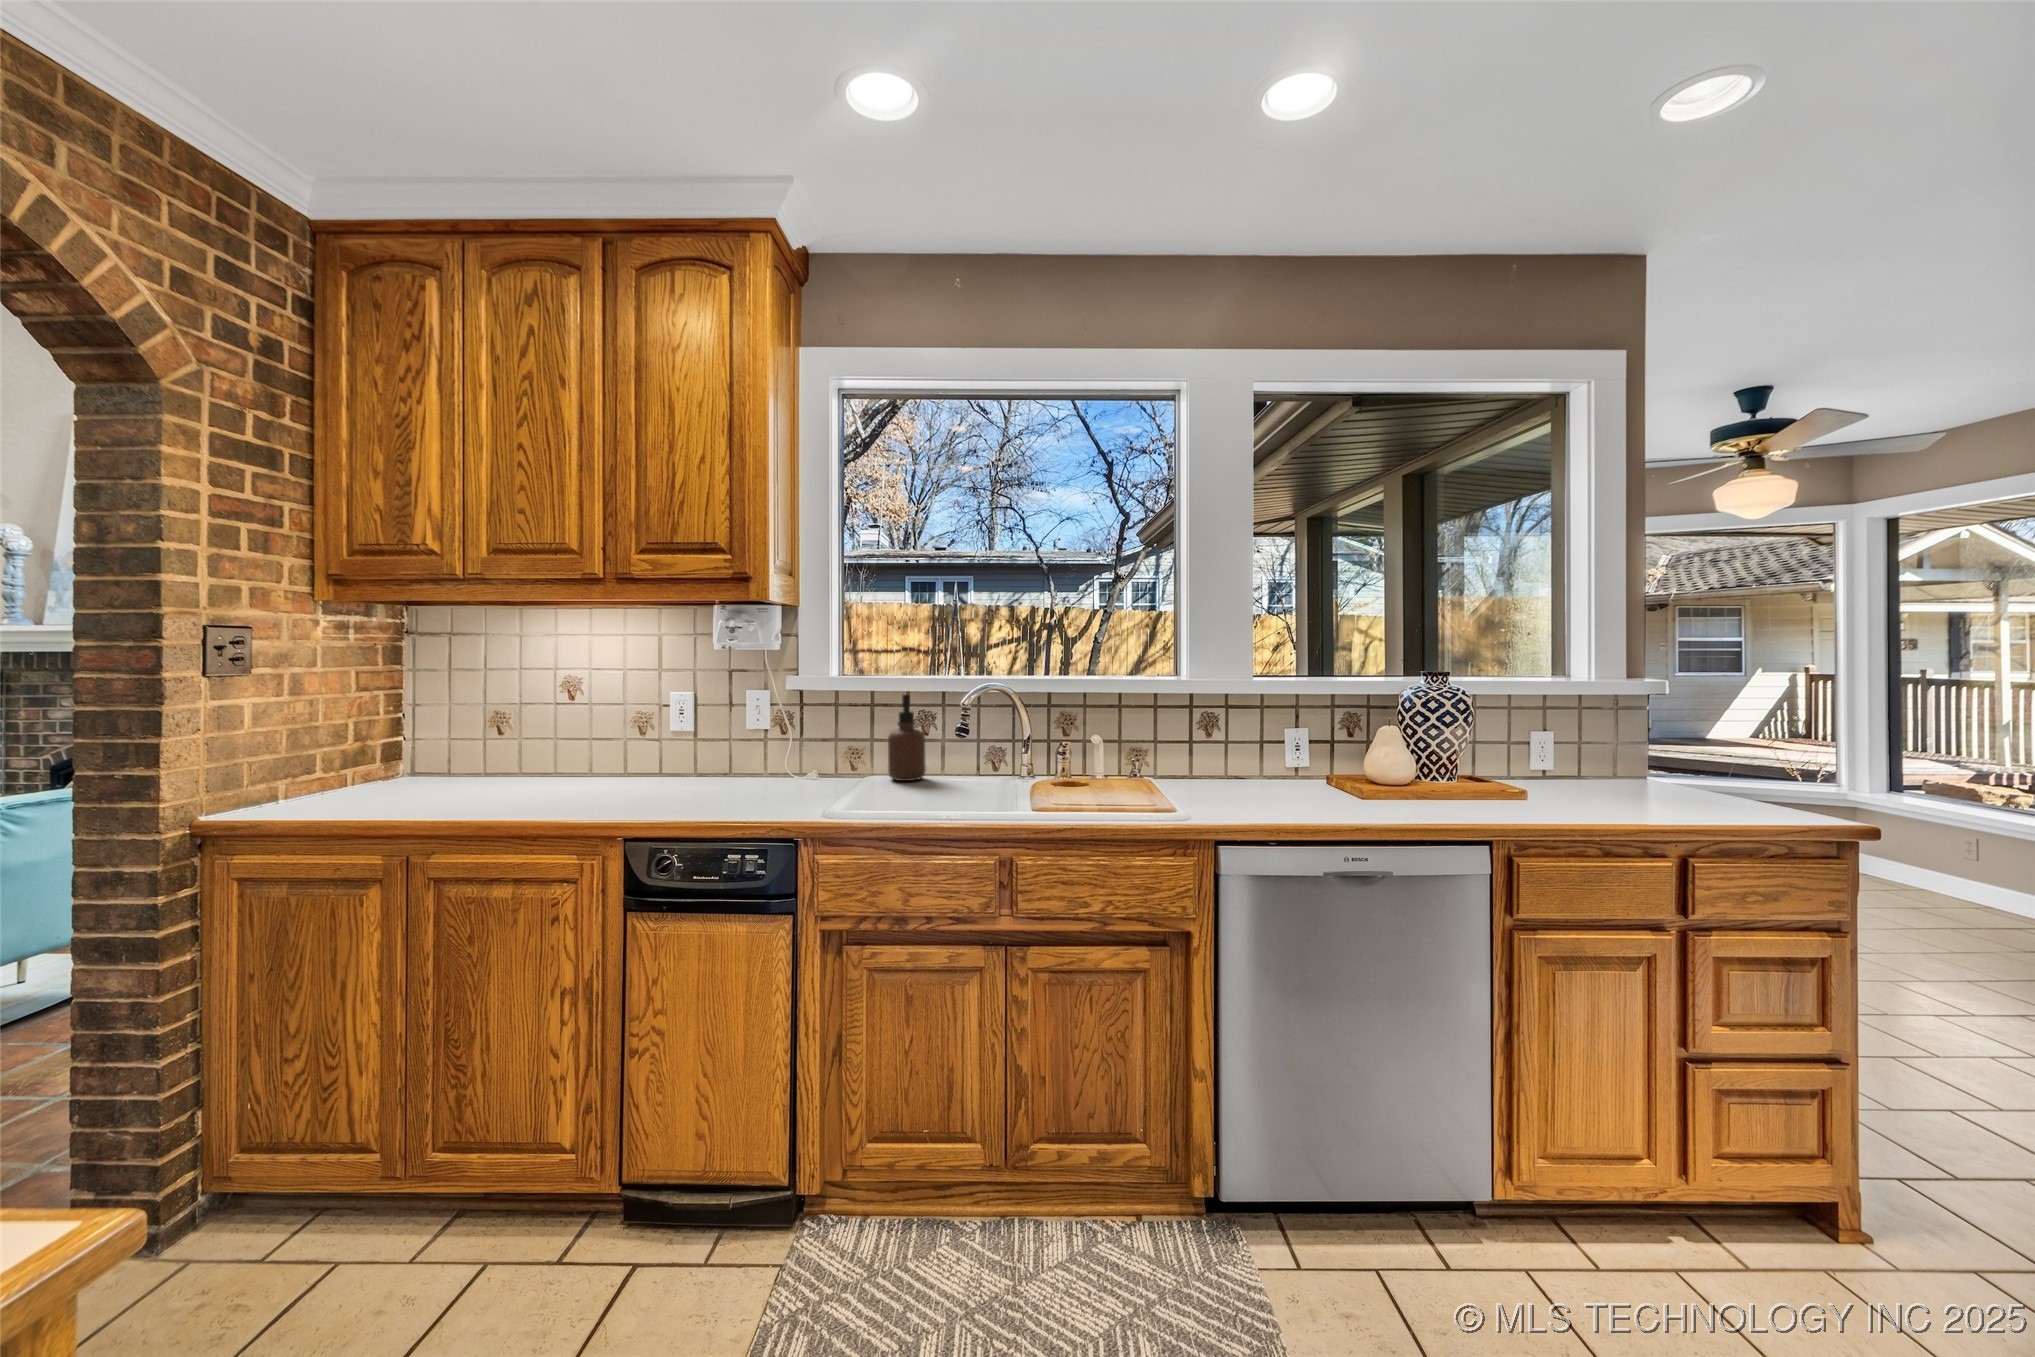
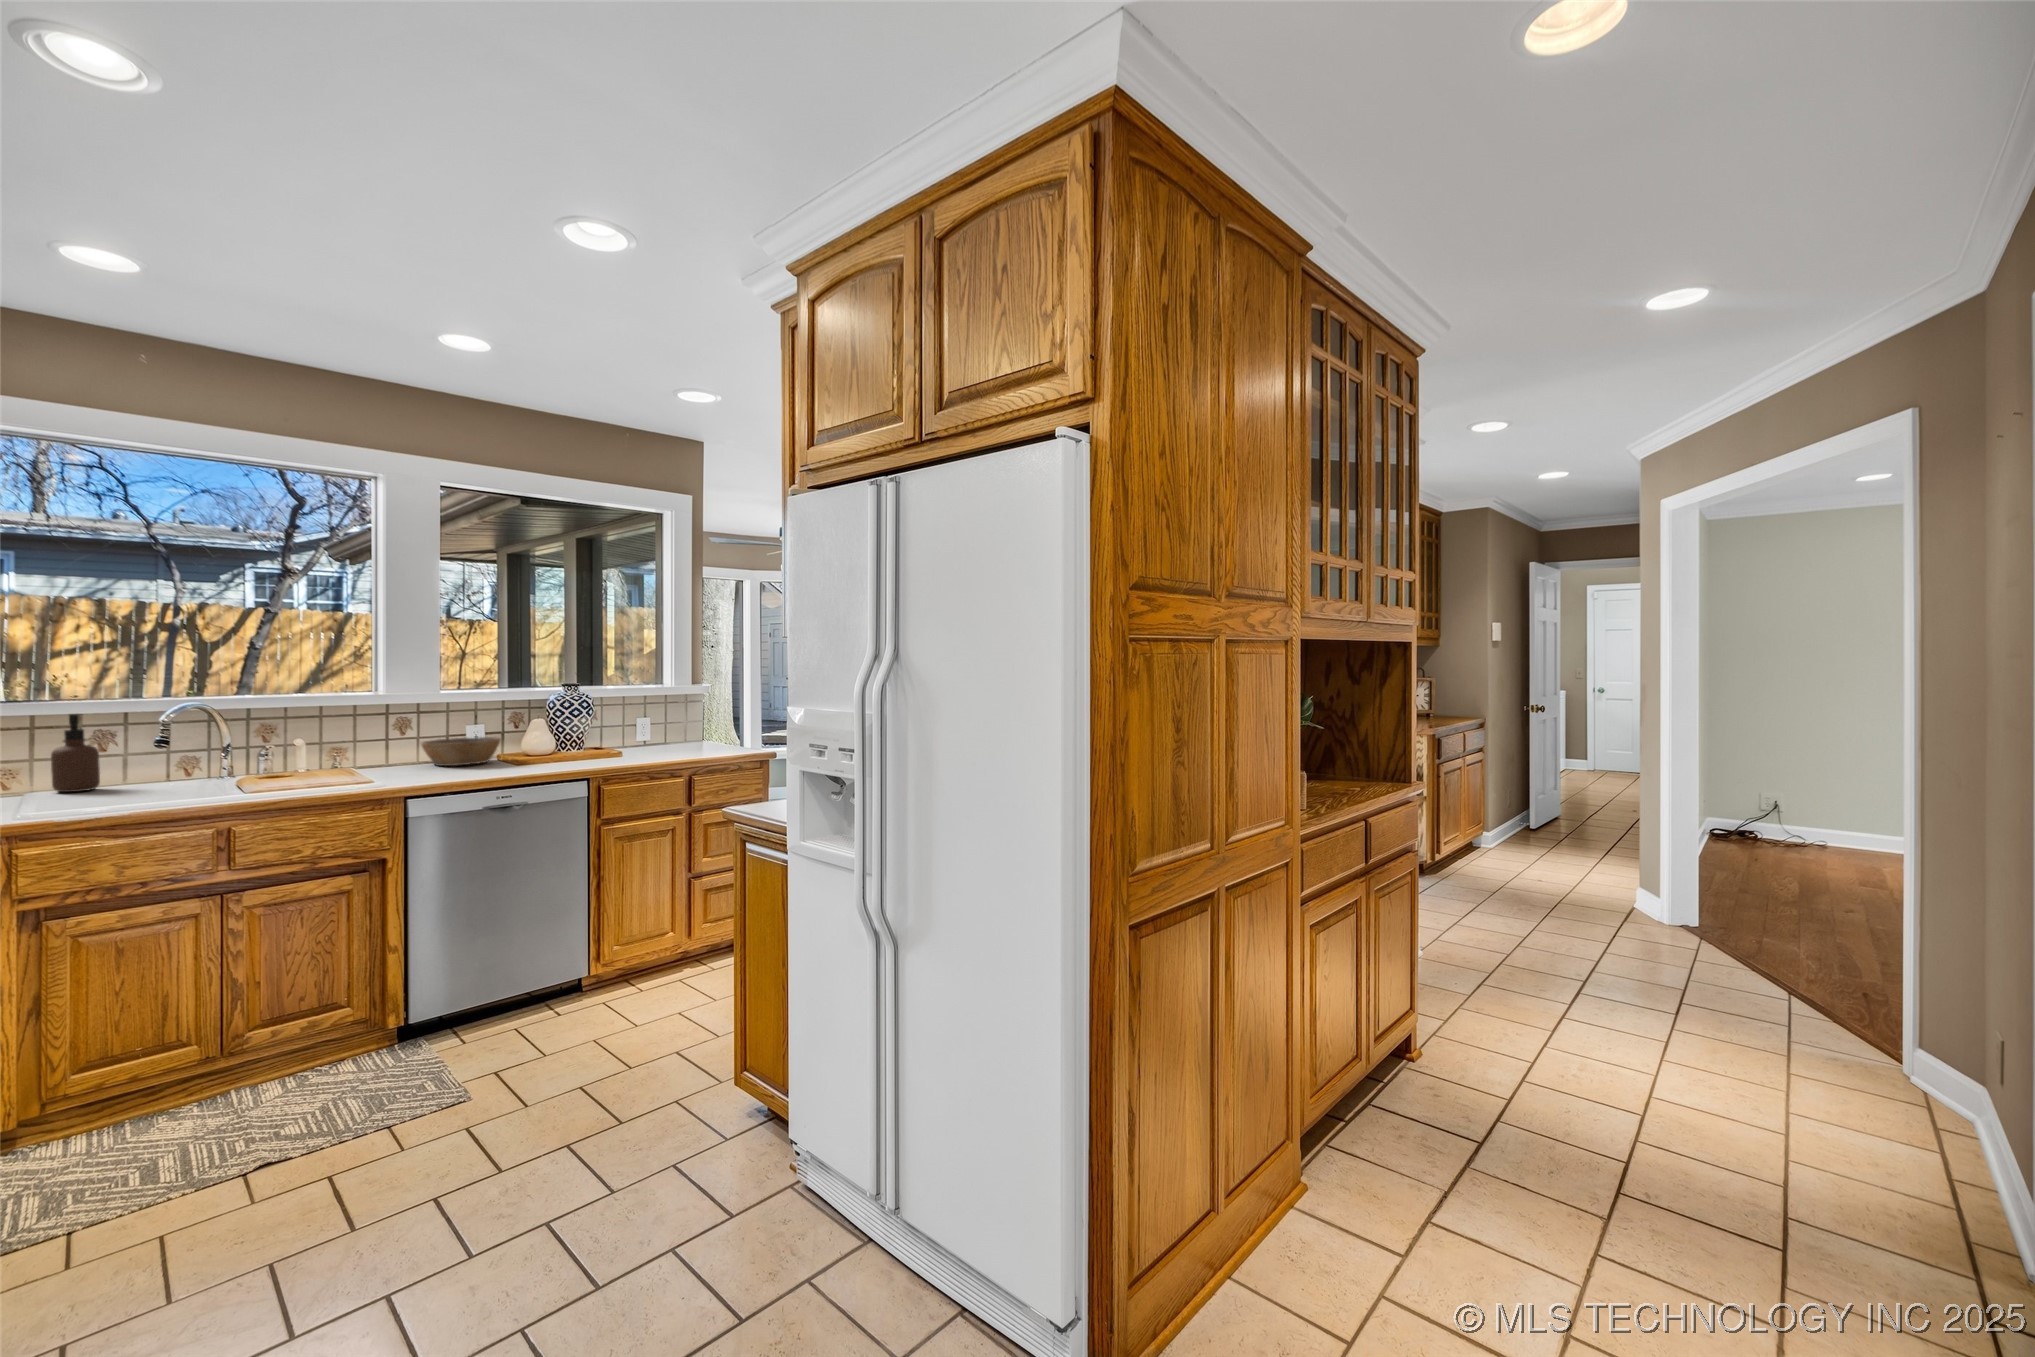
bowl: none [1234,746,1338,788] -> present [421,737,500,766]

